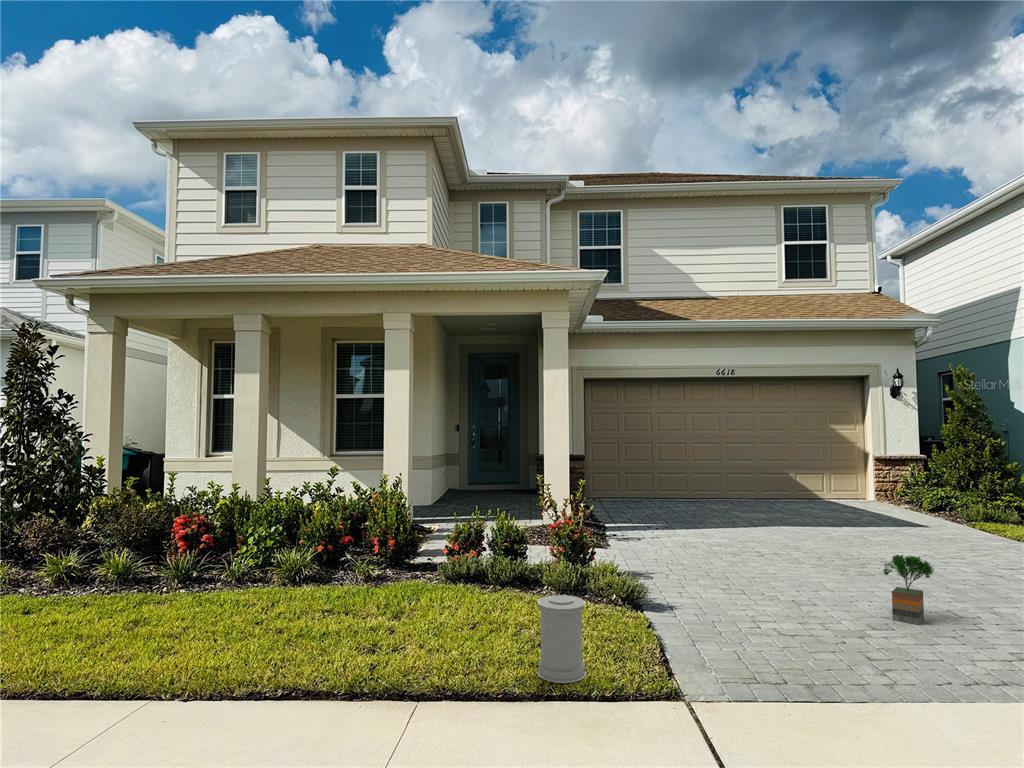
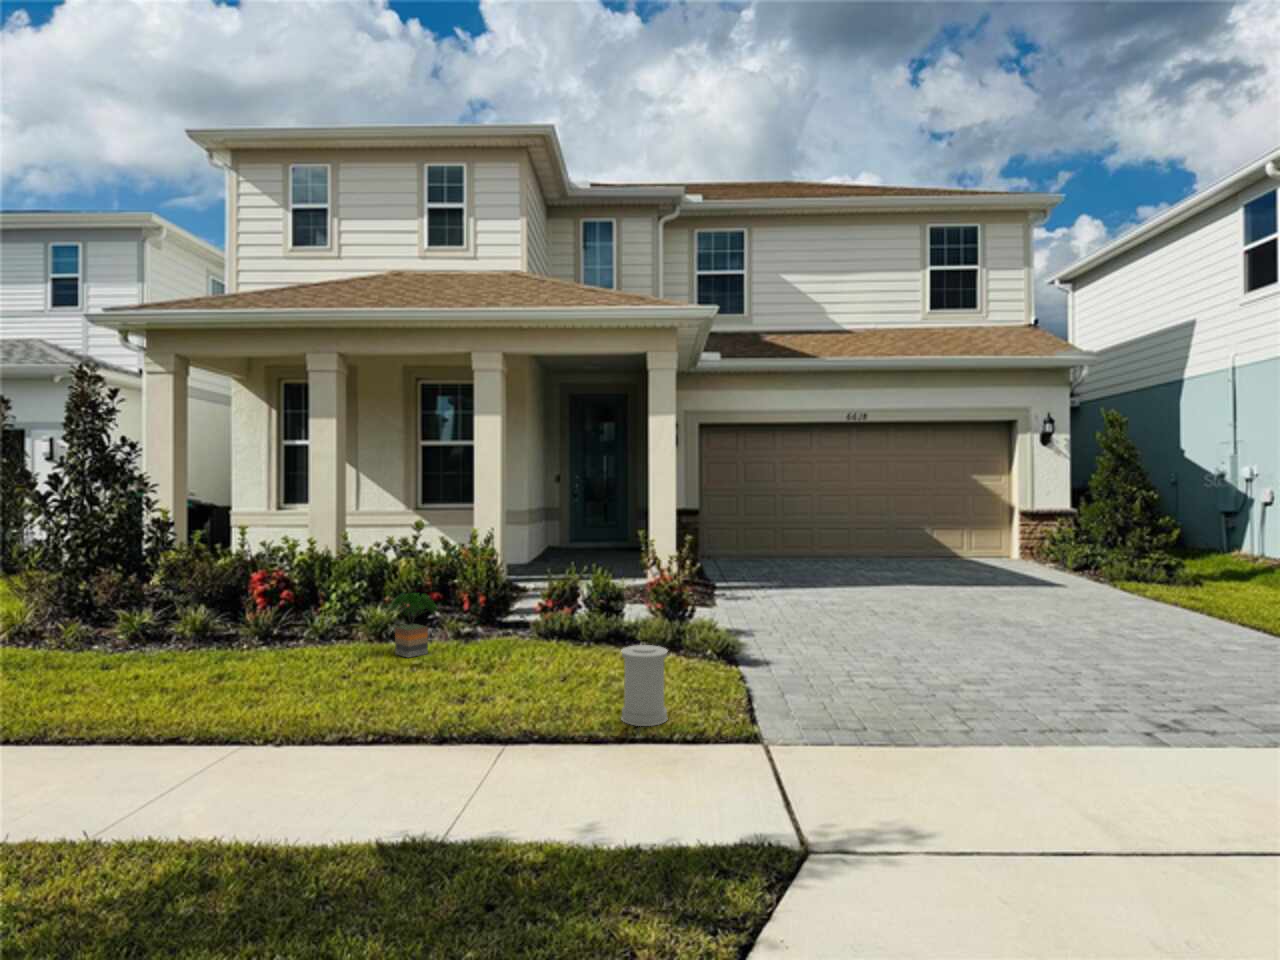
potted tree: present [883,555,934,625] -> present [391,593,437,658]

